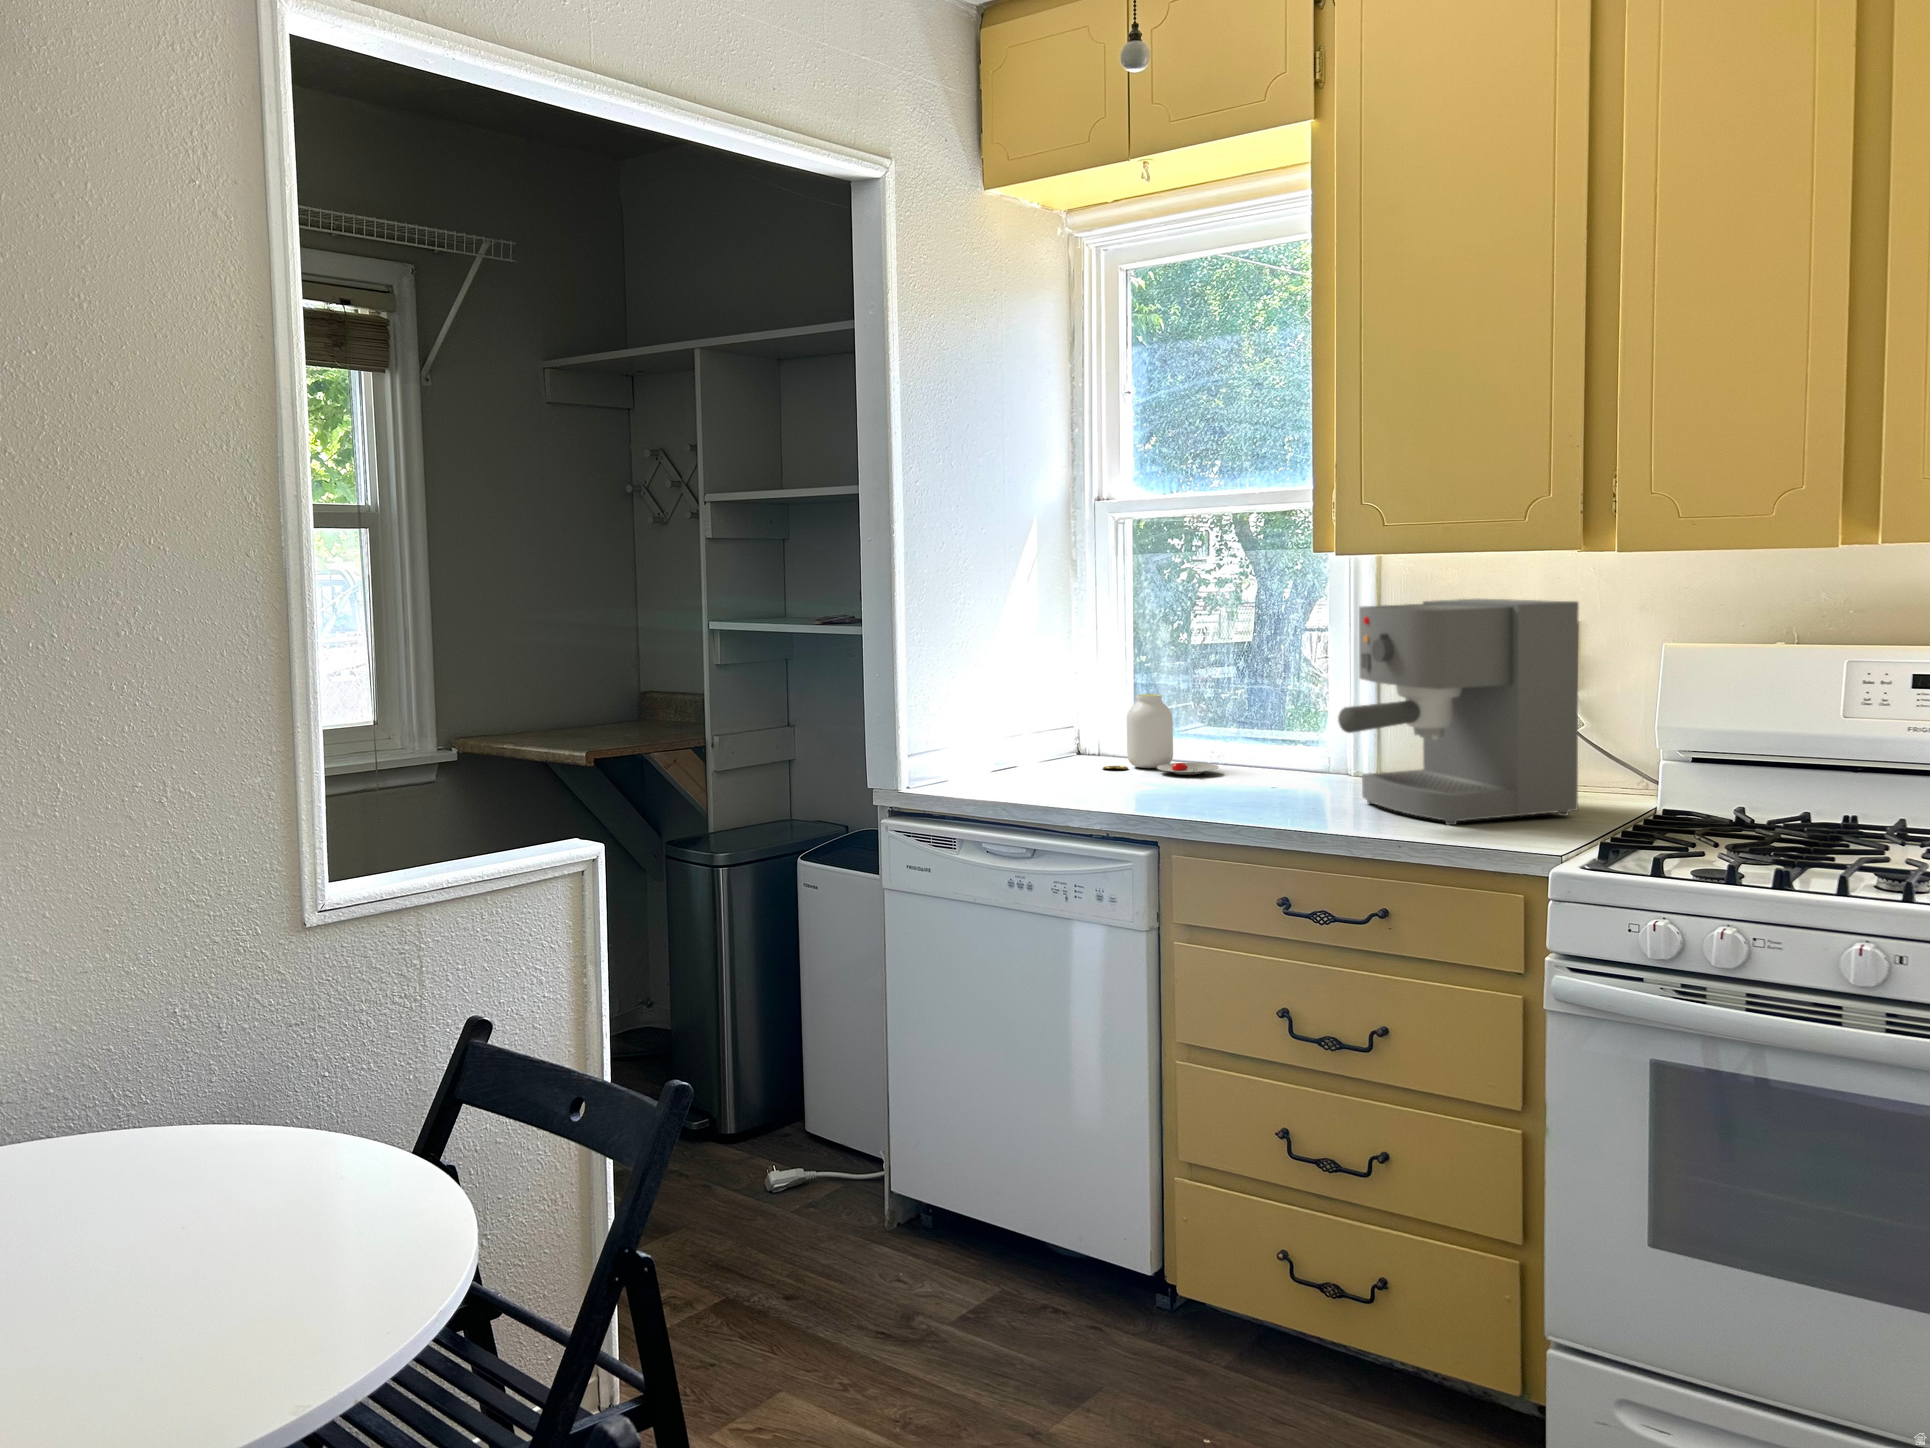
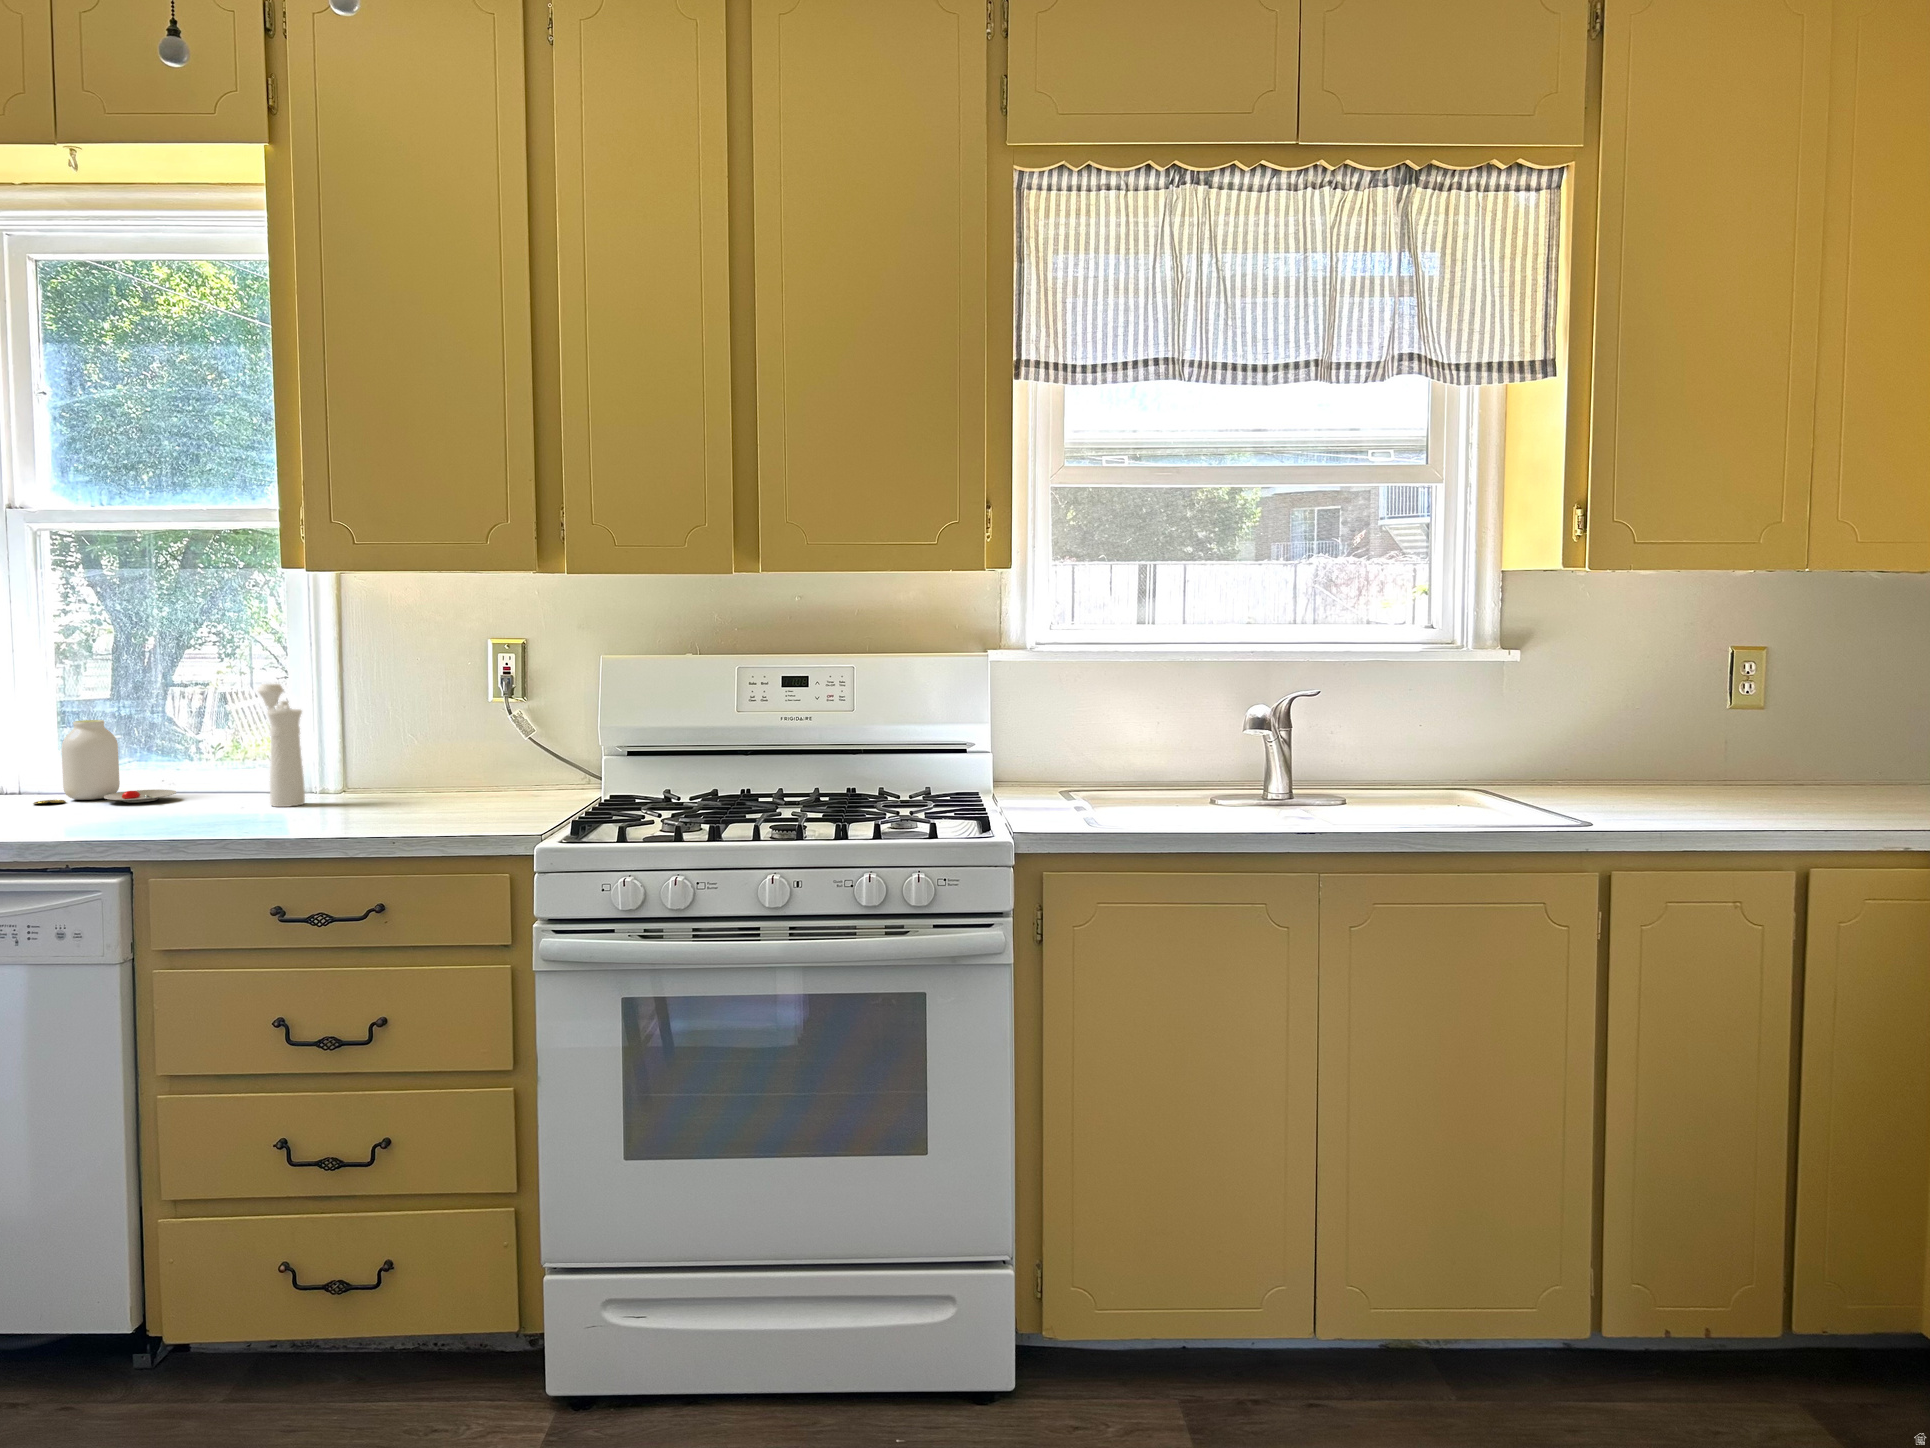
coffee maker: present [1338,599,1579,825] -> none [326,617,540,822]
pepper mill: none [1292,666,1330,792] -> present [258,684,305,807]

